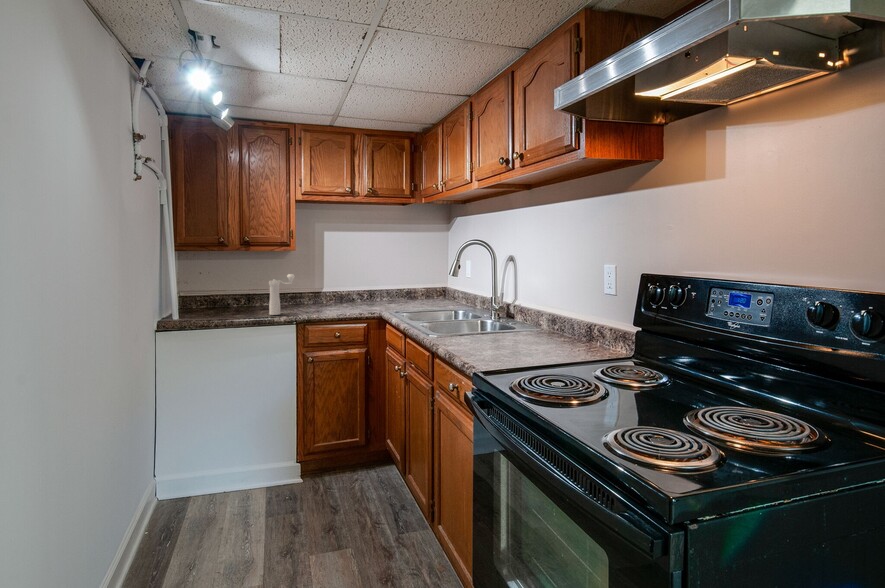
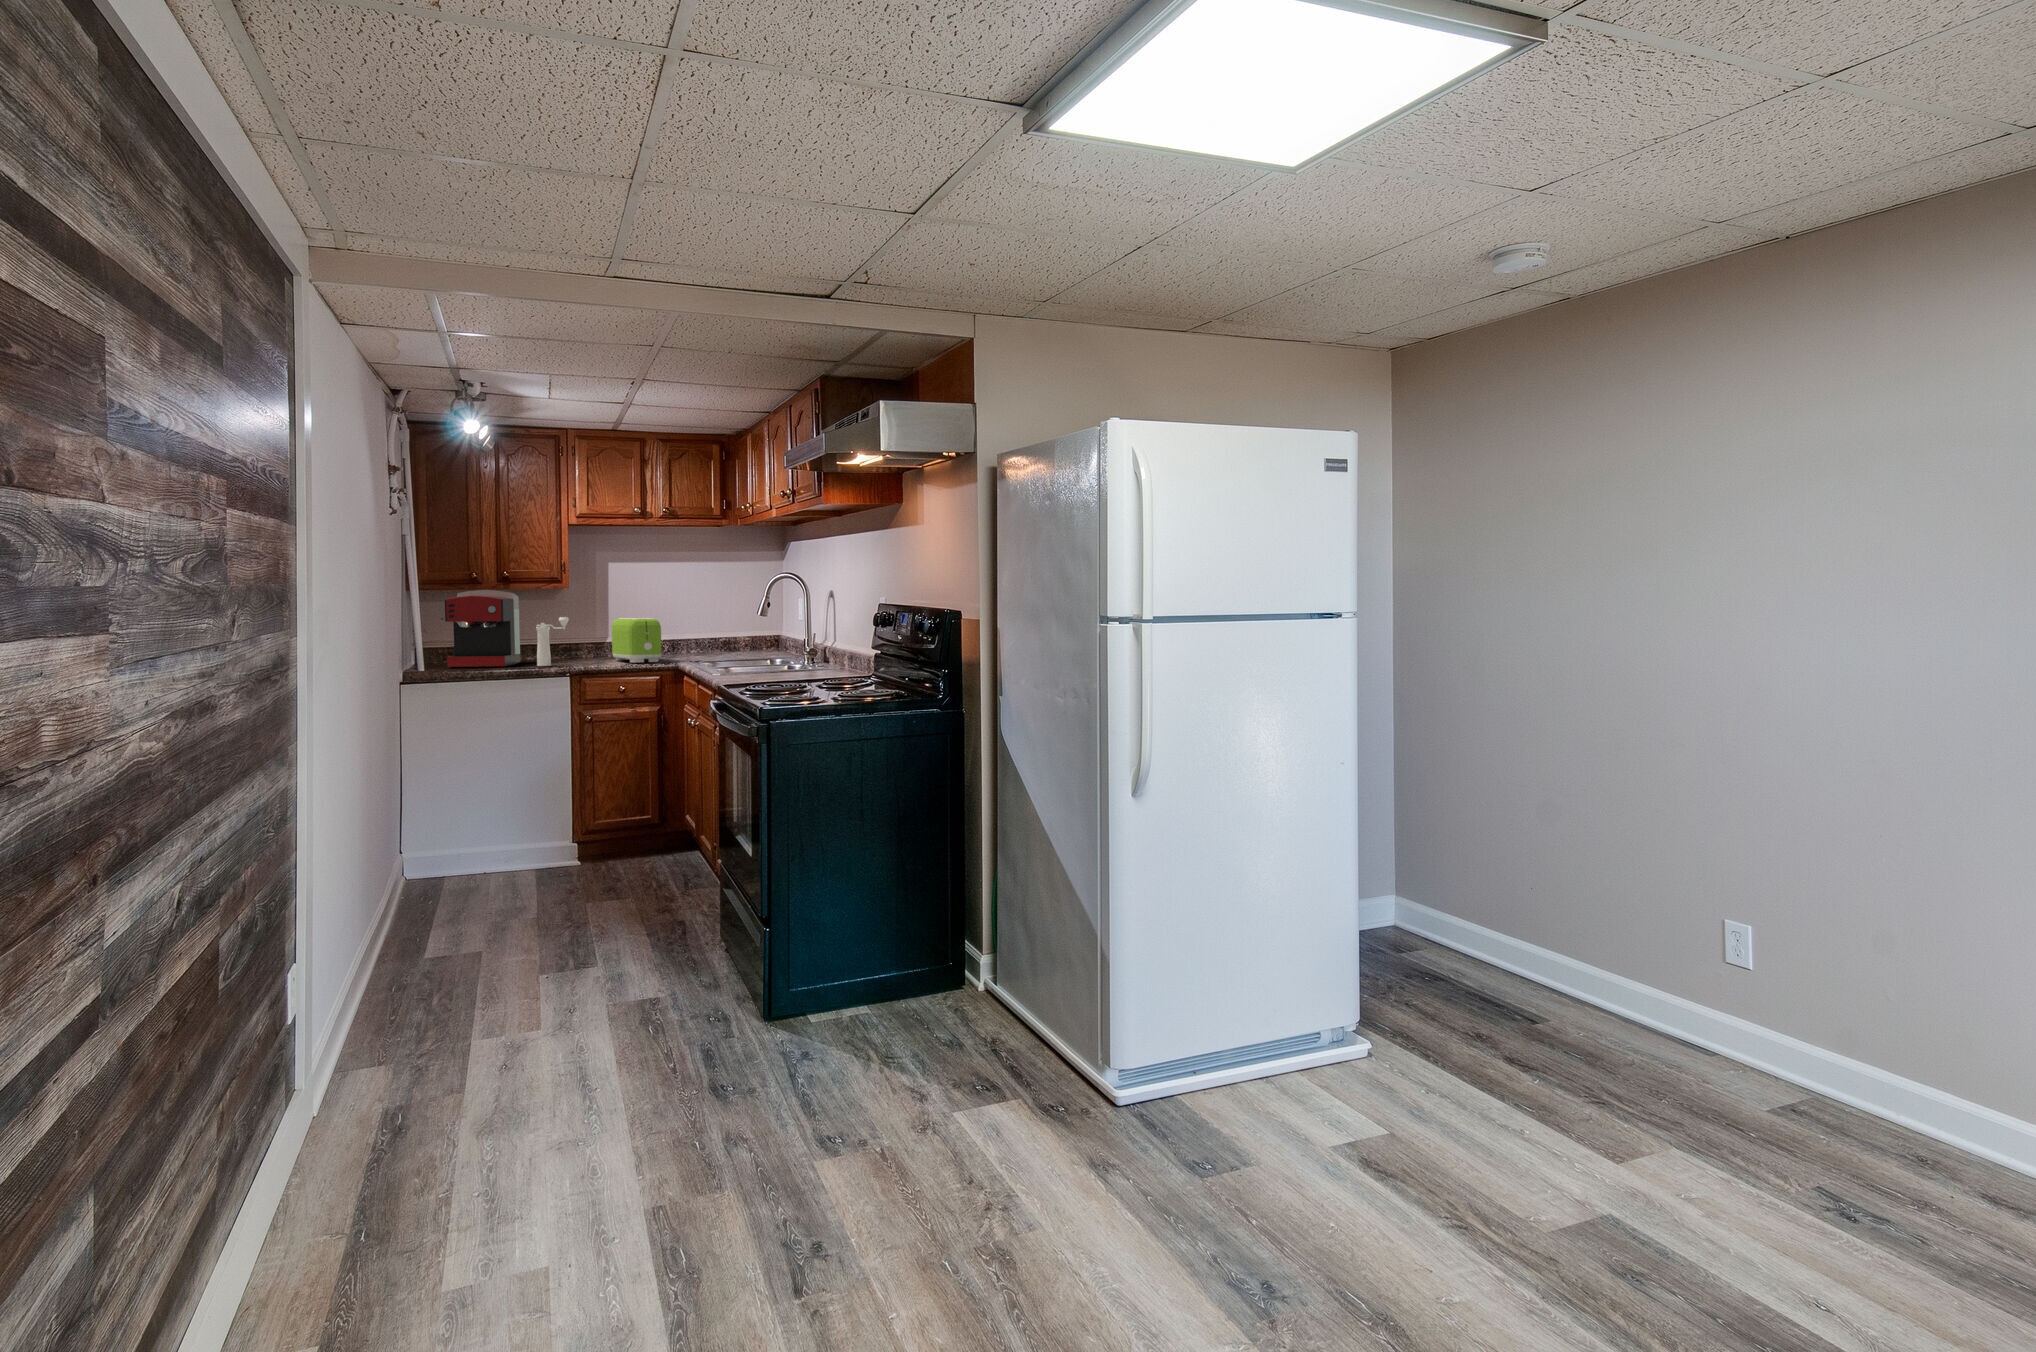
coffee maker: none [196,252,257,314] -> present [445,590,520,667]
toaster: none [328,275,368,312] -> present [612,618,662,663]

